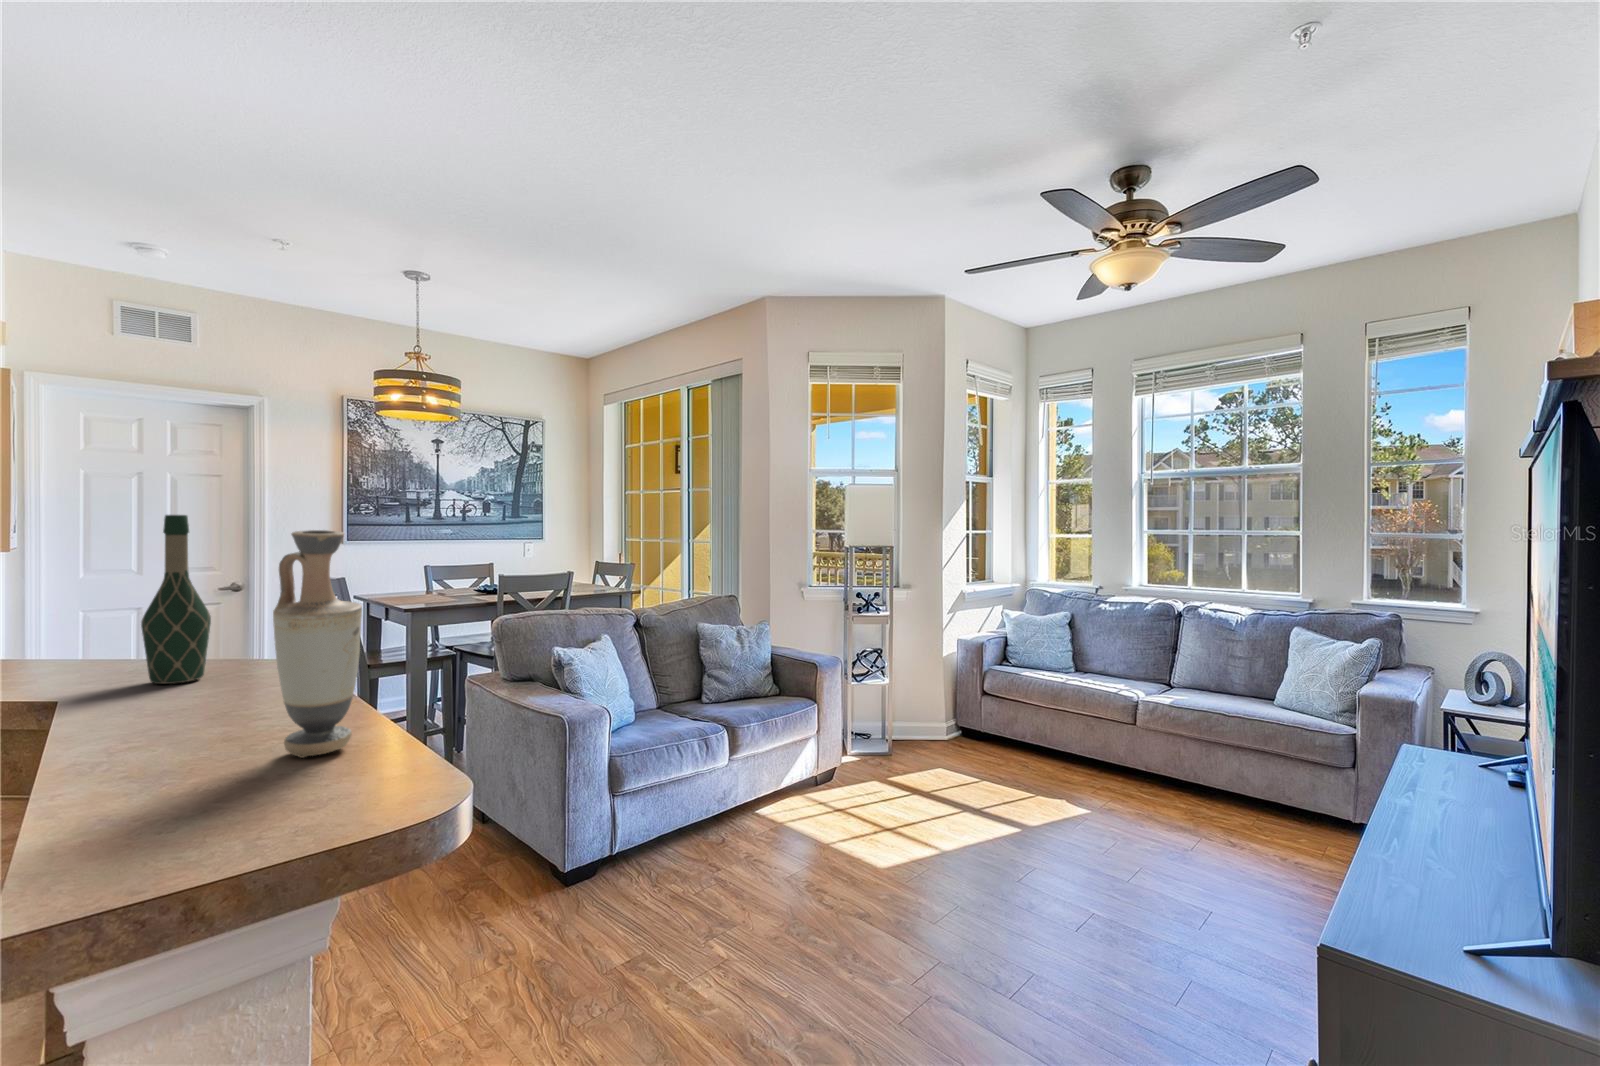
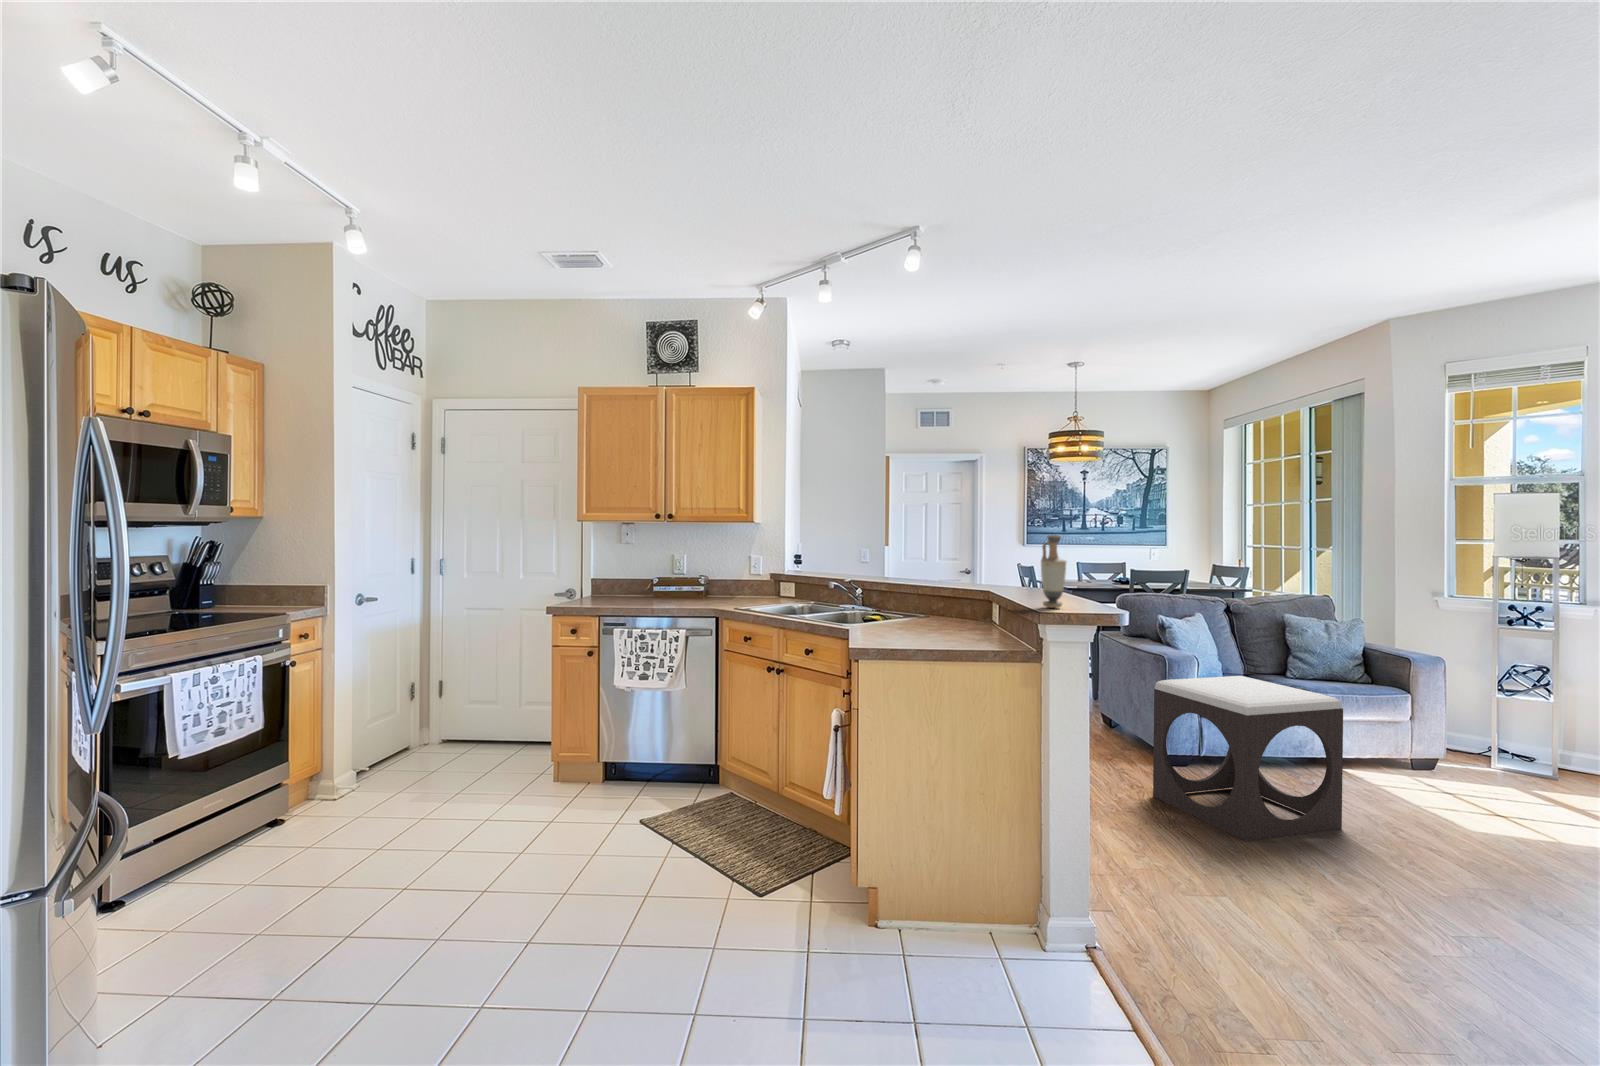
wine bottle: present [141,515,211,684] -> none [983,529,1004,592]
footstool: none [560,733,809,1037] -> present [1153,676,1343,841]

